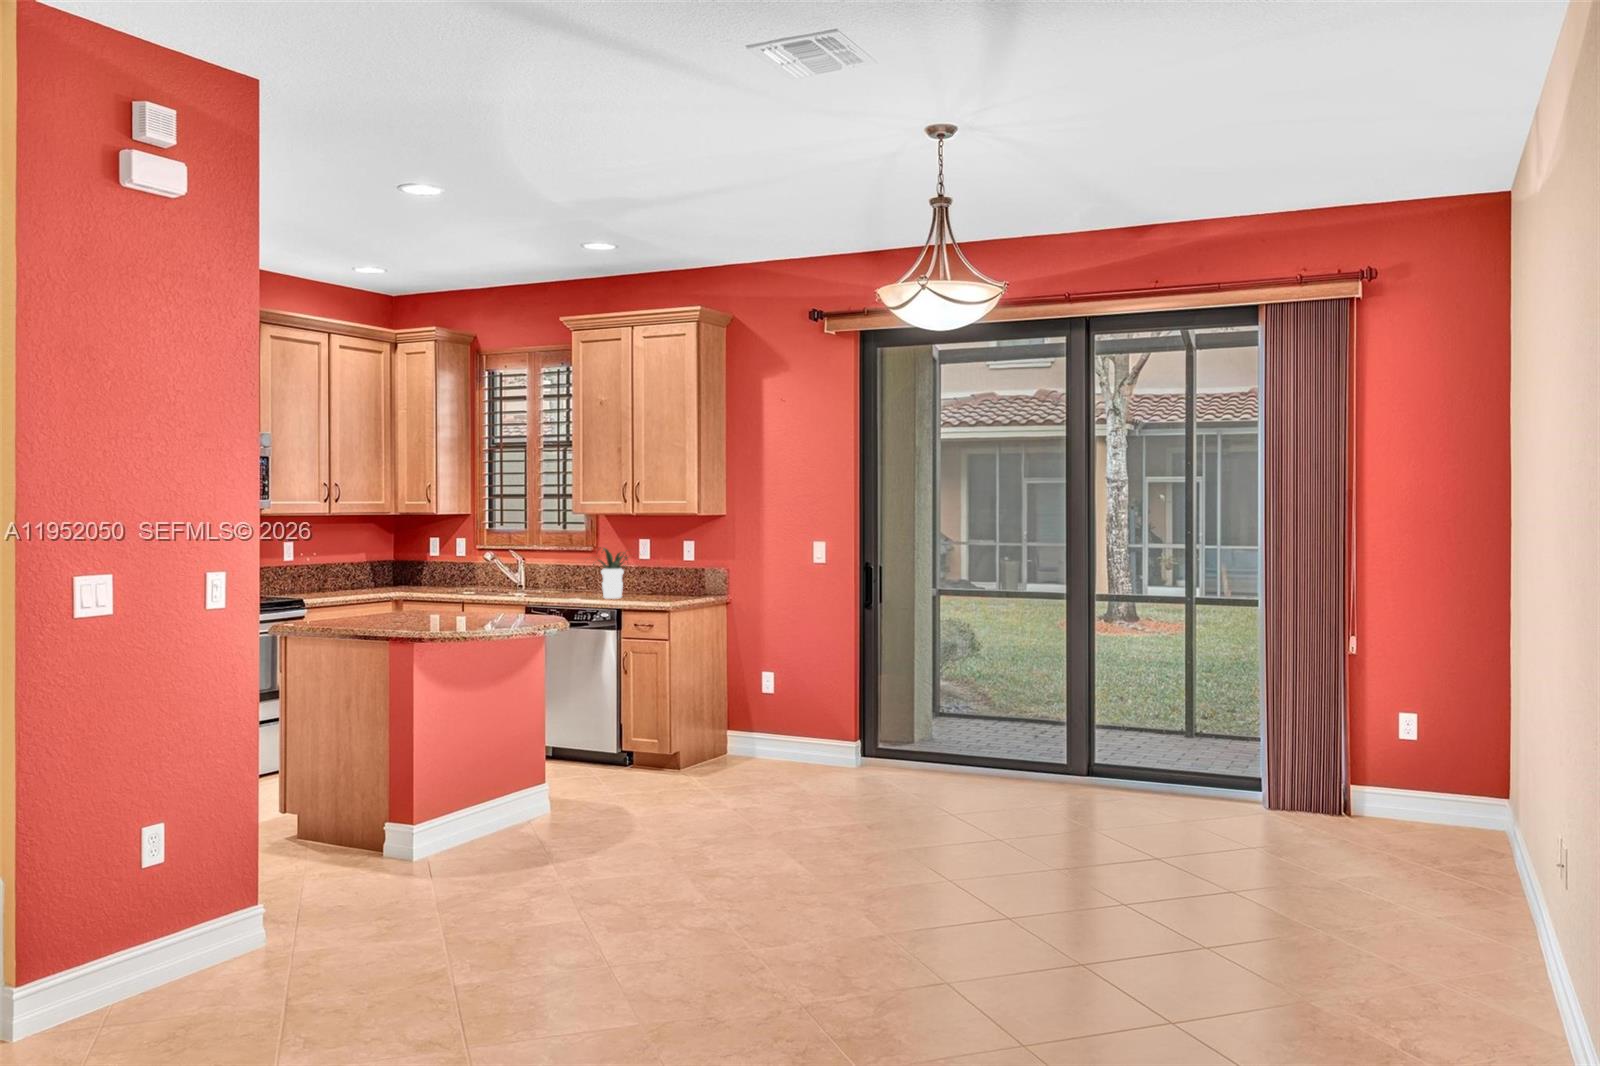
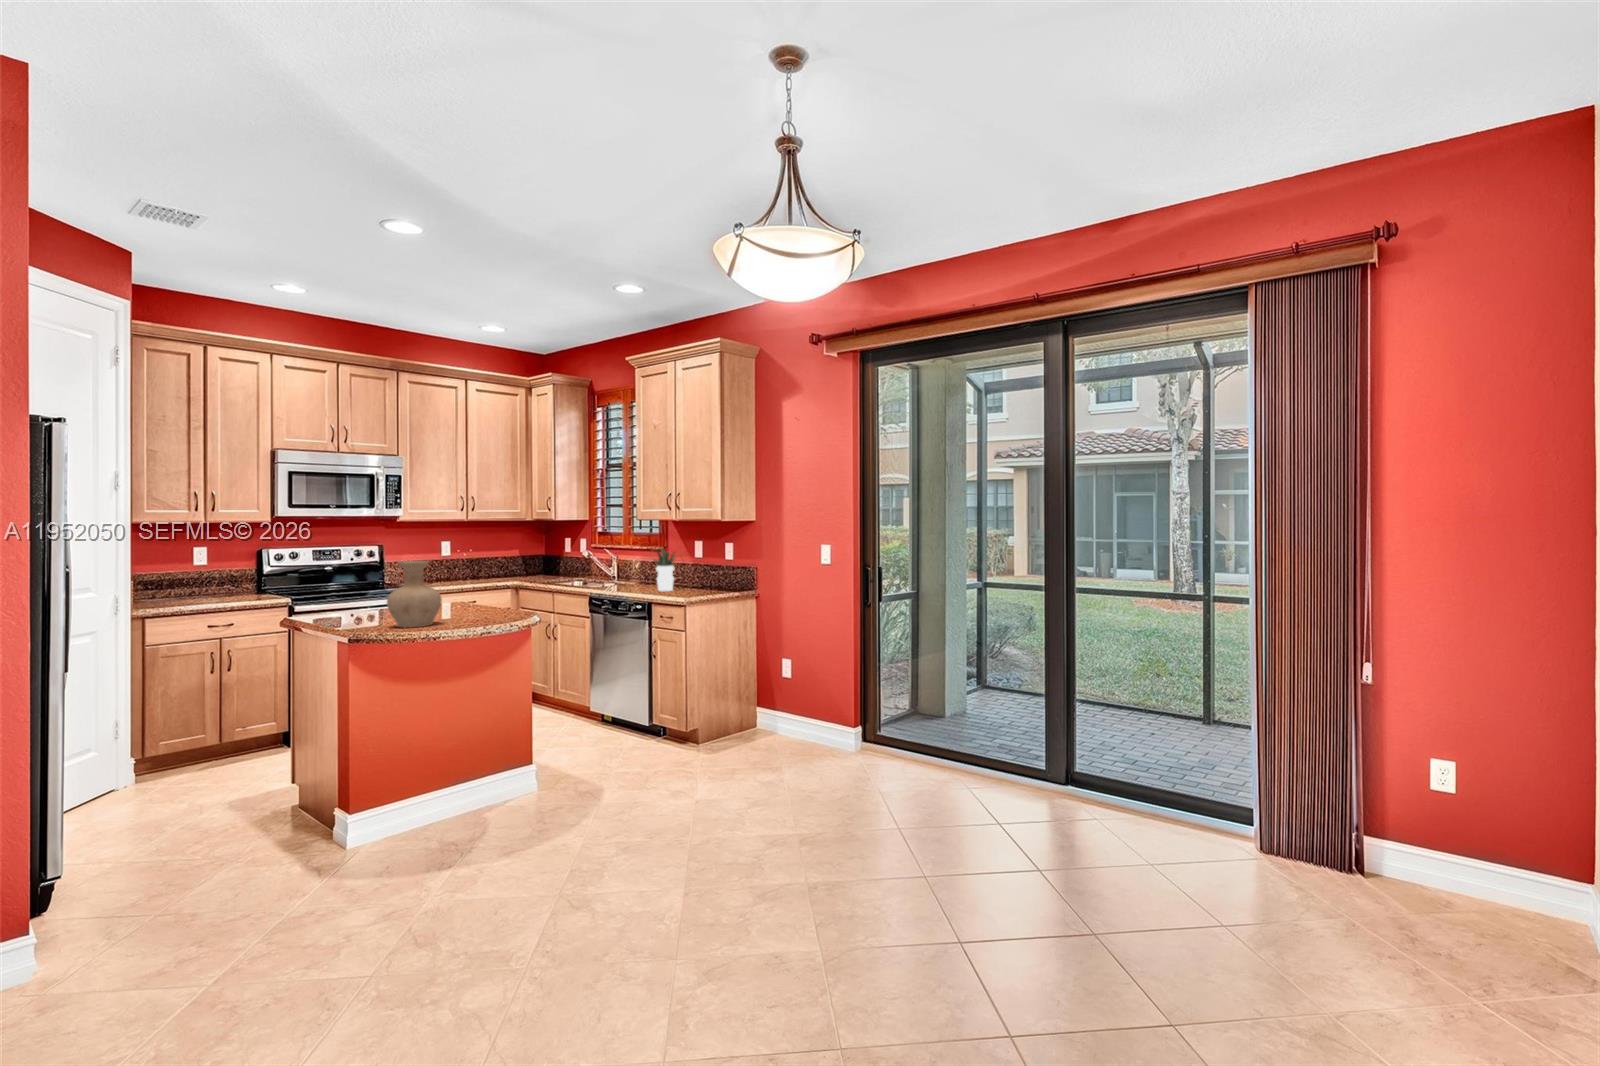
vase: none [400,553,458,626] -> present [387,561,442,628]

